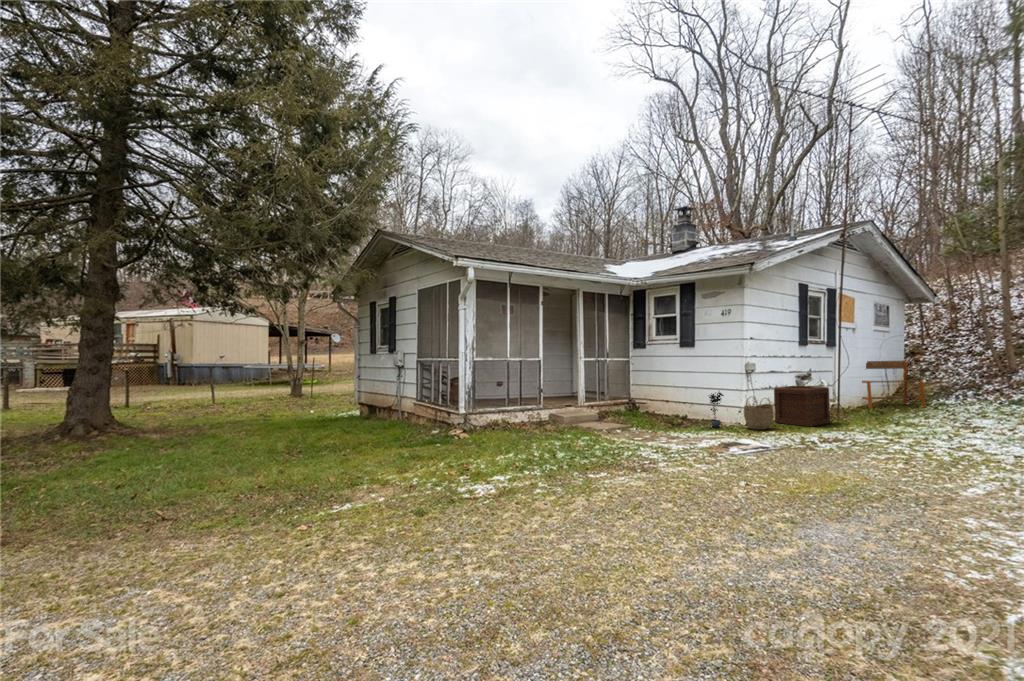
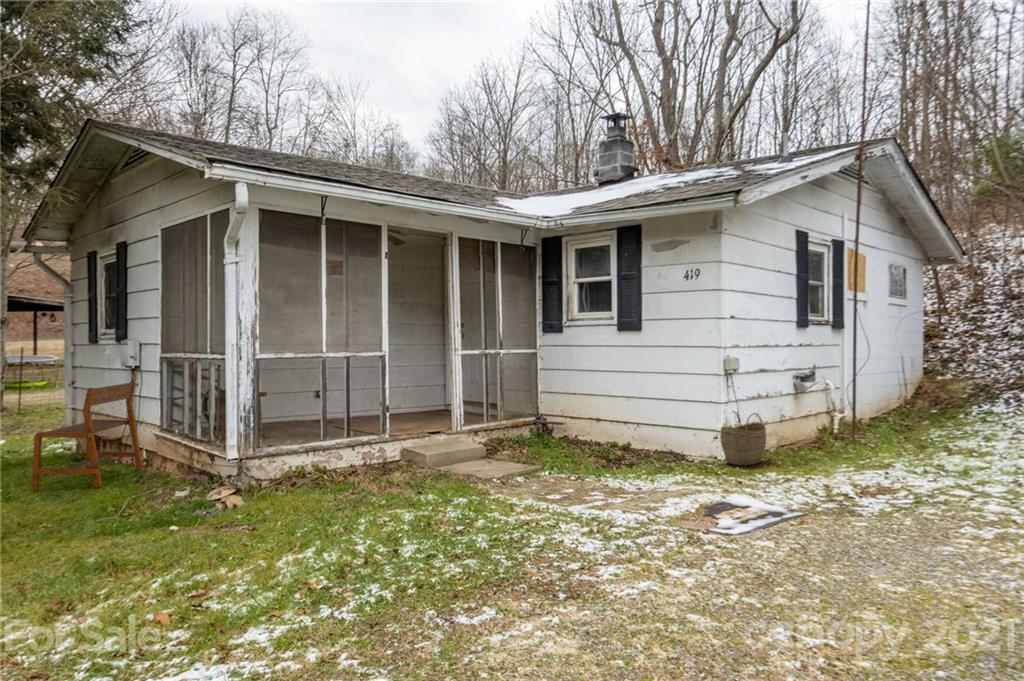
bench: present [861,360,925,408] -> present [31,381,143,491]
wooden crate: present [774,386,830,427] -> none [763,391,845,457]
potted plant: present [709,392,724,428] -> none [664,403,690,464]

